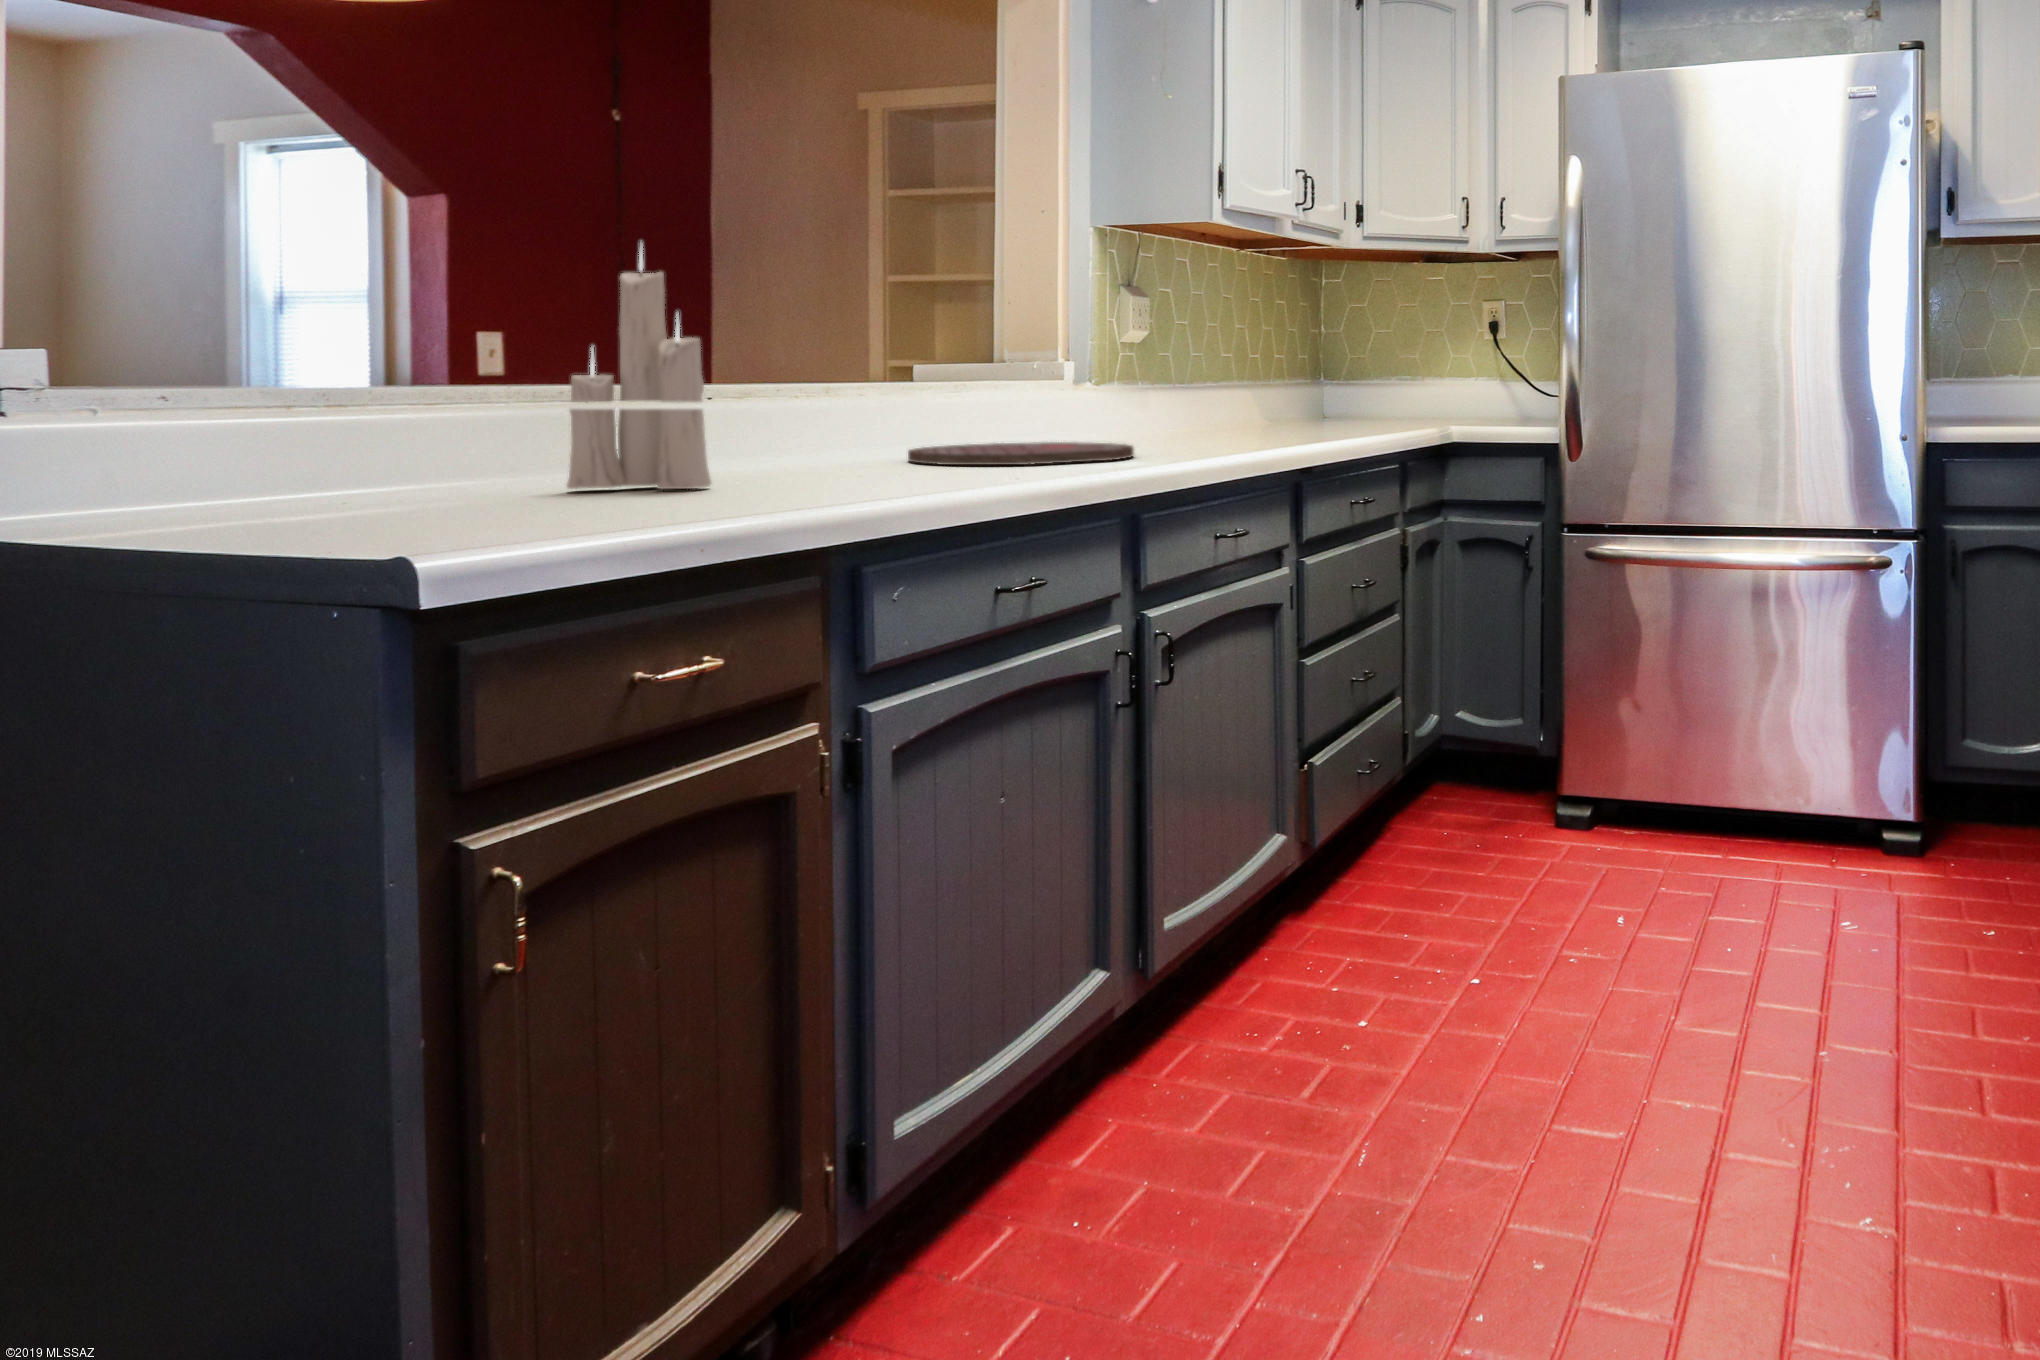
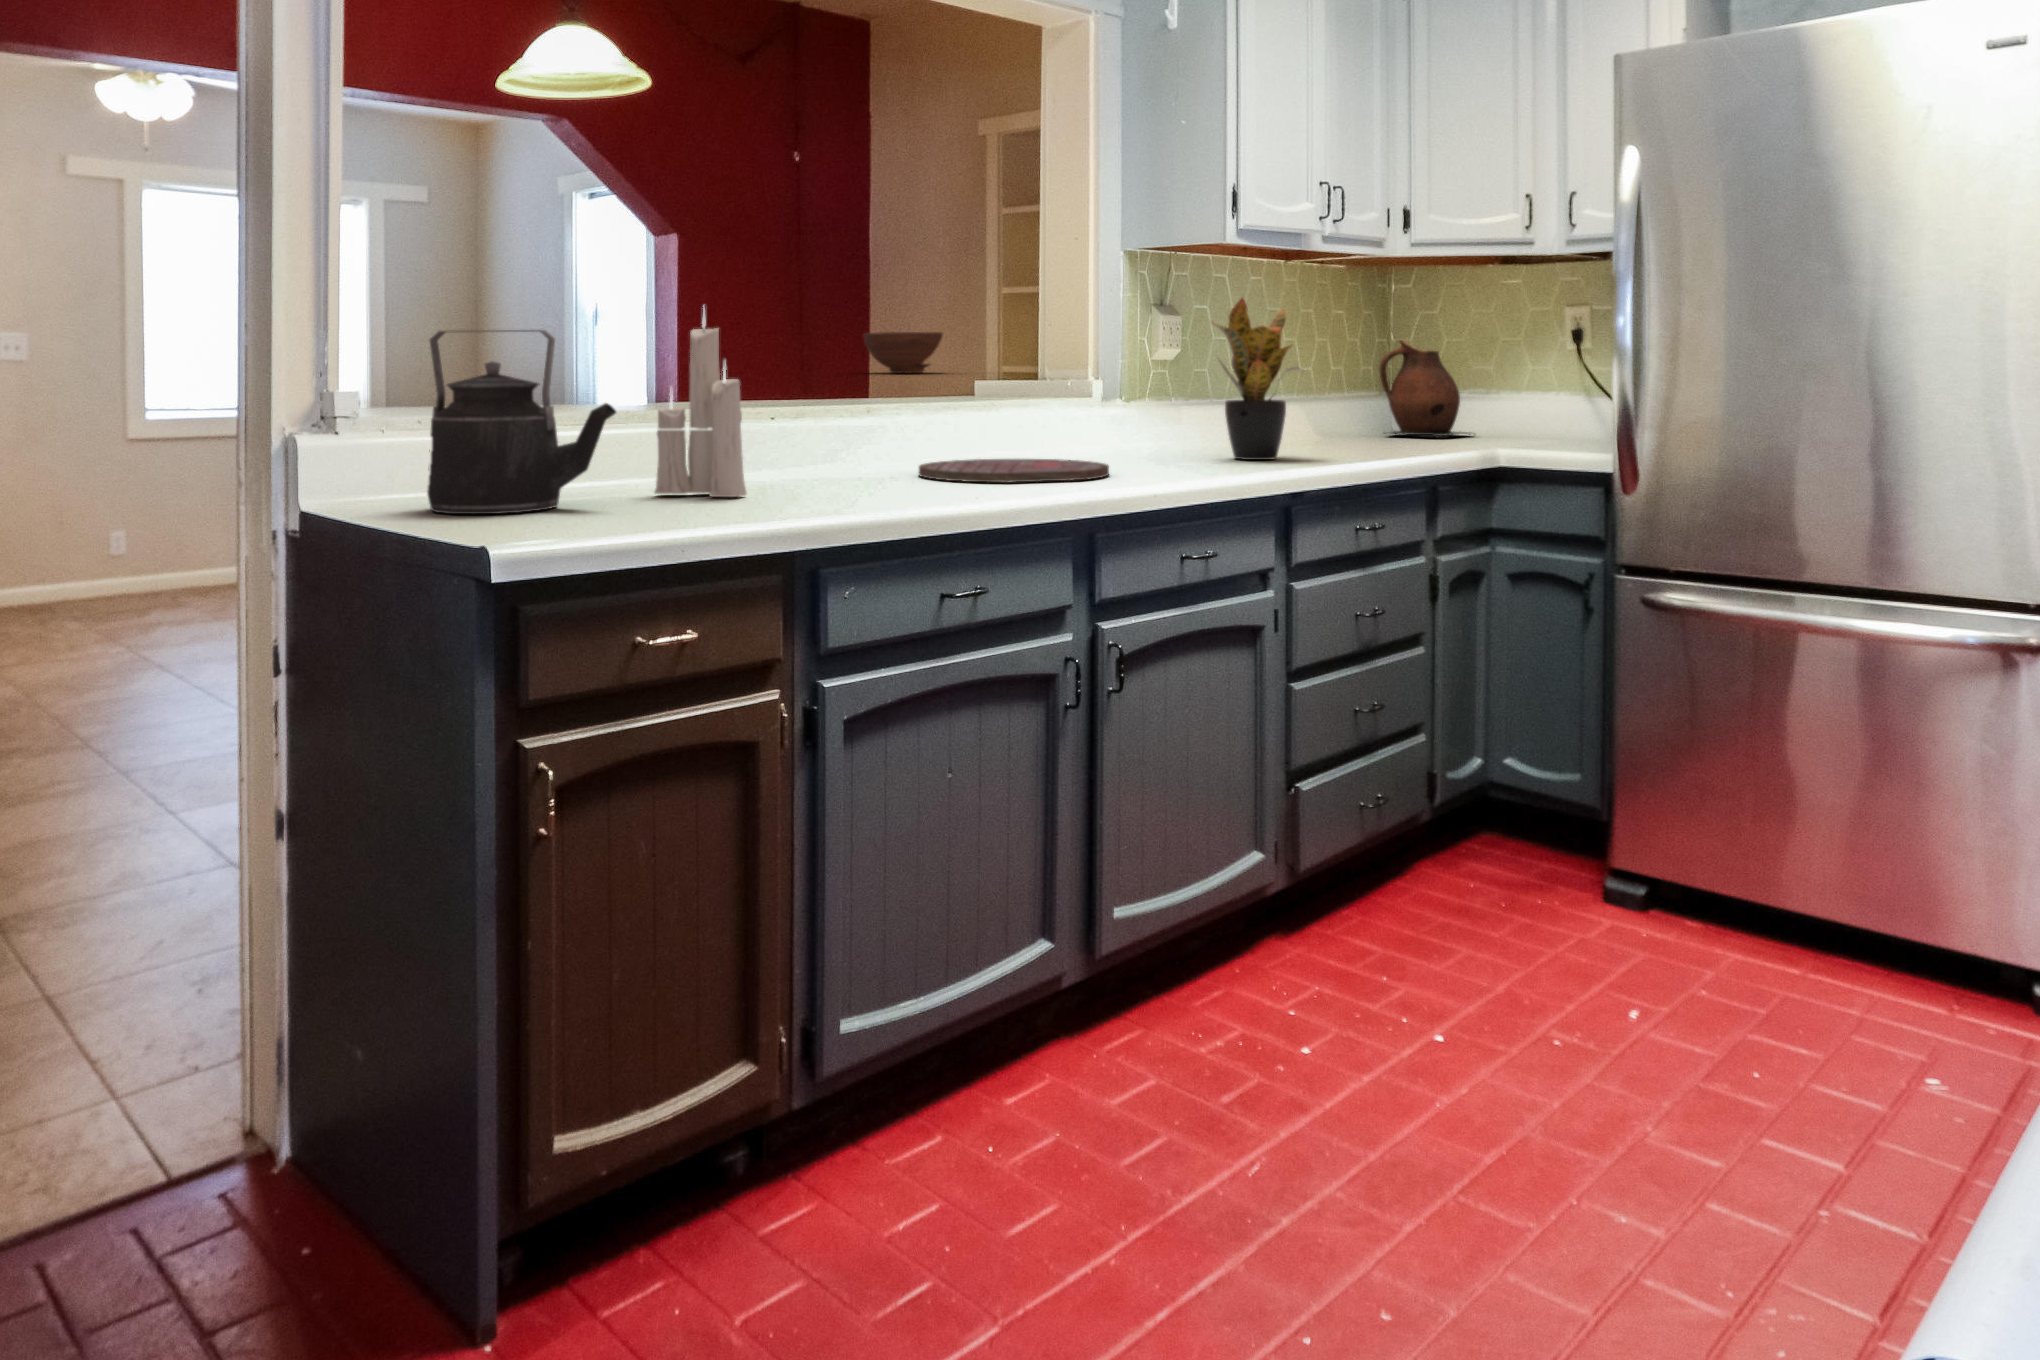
kettle: none [172,249,527,524] -> present [427,330,616,514]
potted plant: none [1198,271,1307,441] -> present [1212,298,1301,460]
fruit bowl: none [718,324,828,370] -> present [864,332,943,373]
ceramic pitcher: none [1326,332,1410,423] -> present [1380,340,1470,436]

